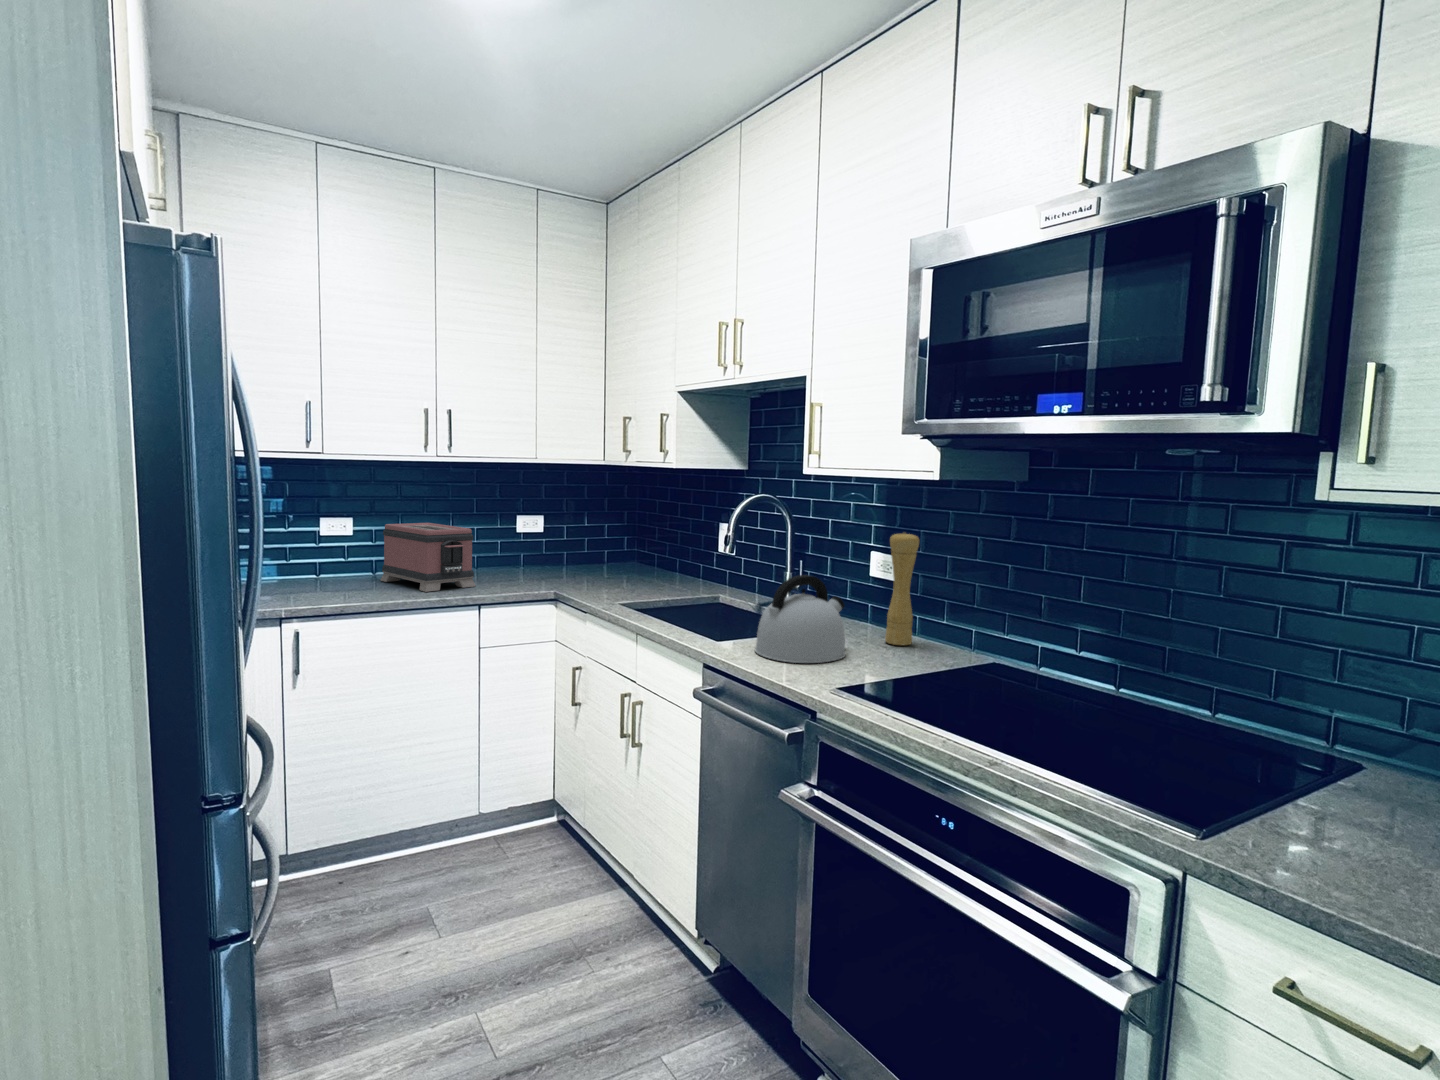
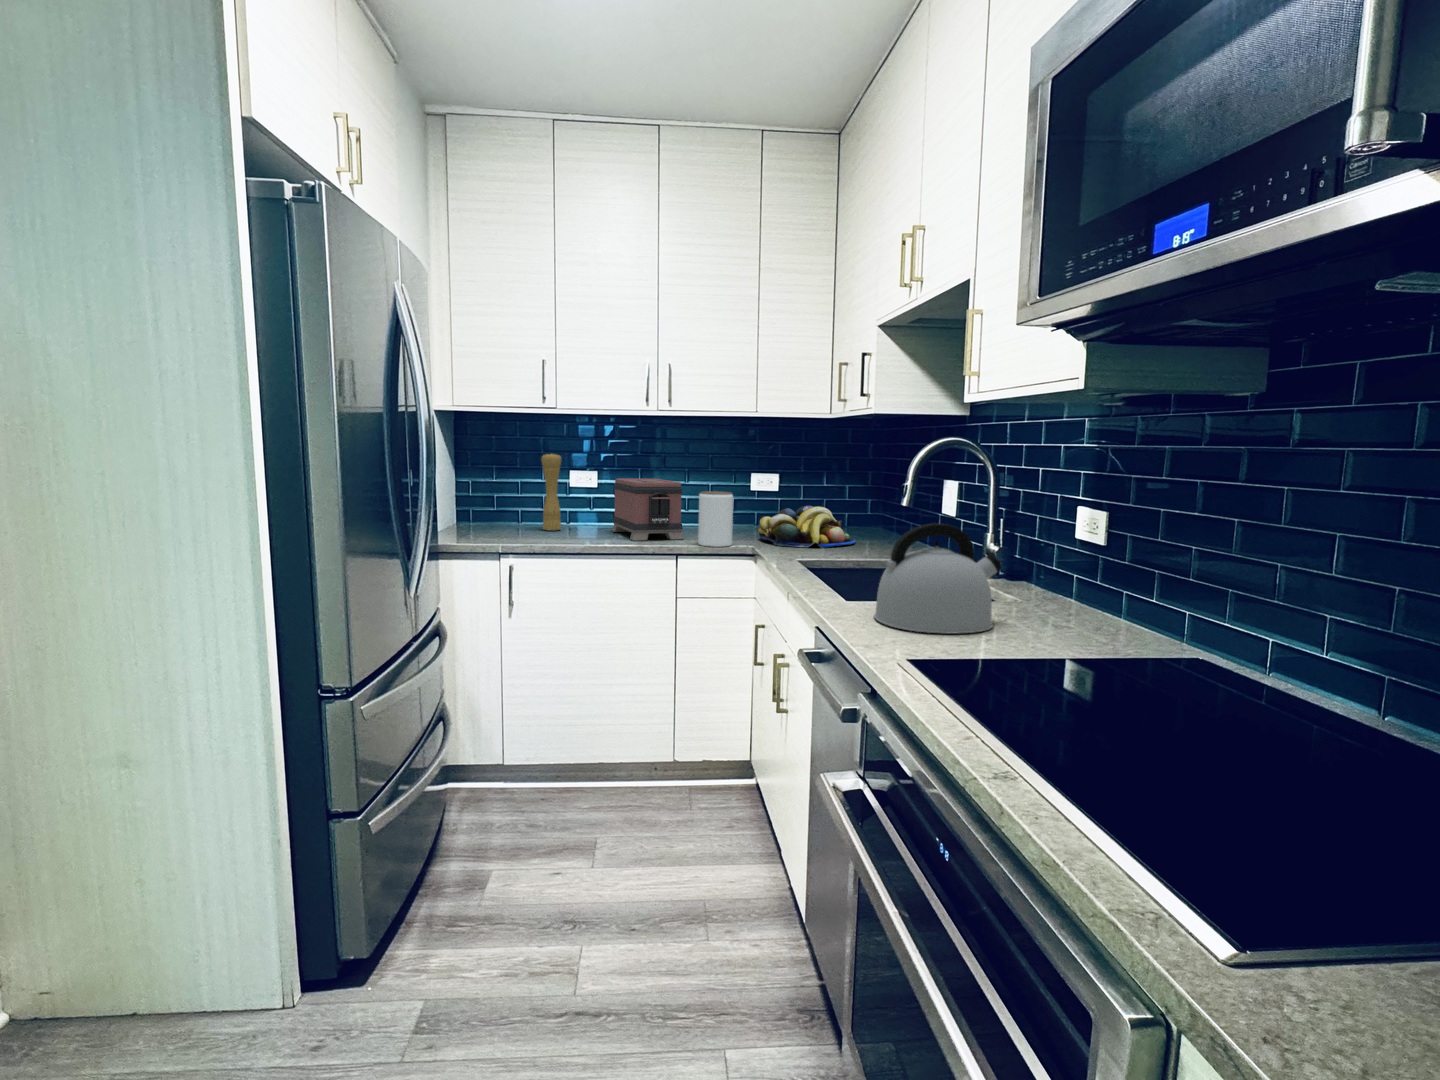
pepper mill: present [885,532,919,645] -> present [541,453,561,530]
jar: none [499,538,535,593] -> present [698,491,733,547]
fruit bowl: none [548,547,641,588] -> present [758,506,856,548]

